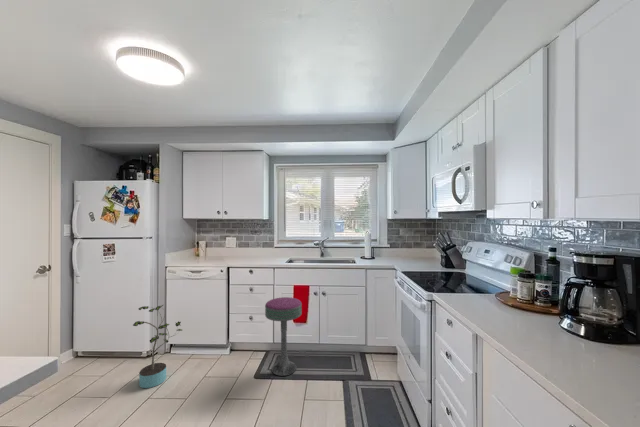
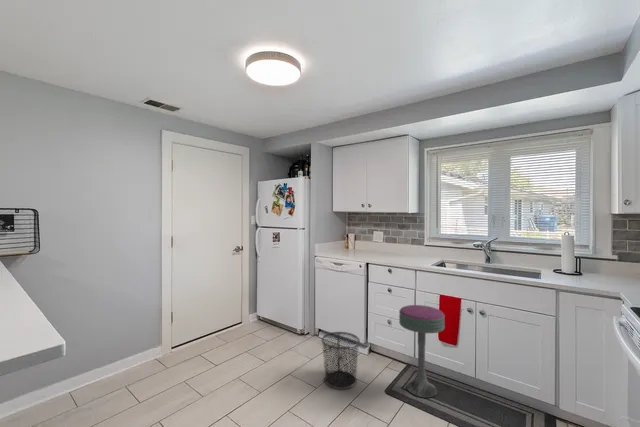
potted plant: present [133,305,182,388] -> none [283,289,323,362]
waste bin: none [188,338,230,399] -> present [322,332,360,389]

